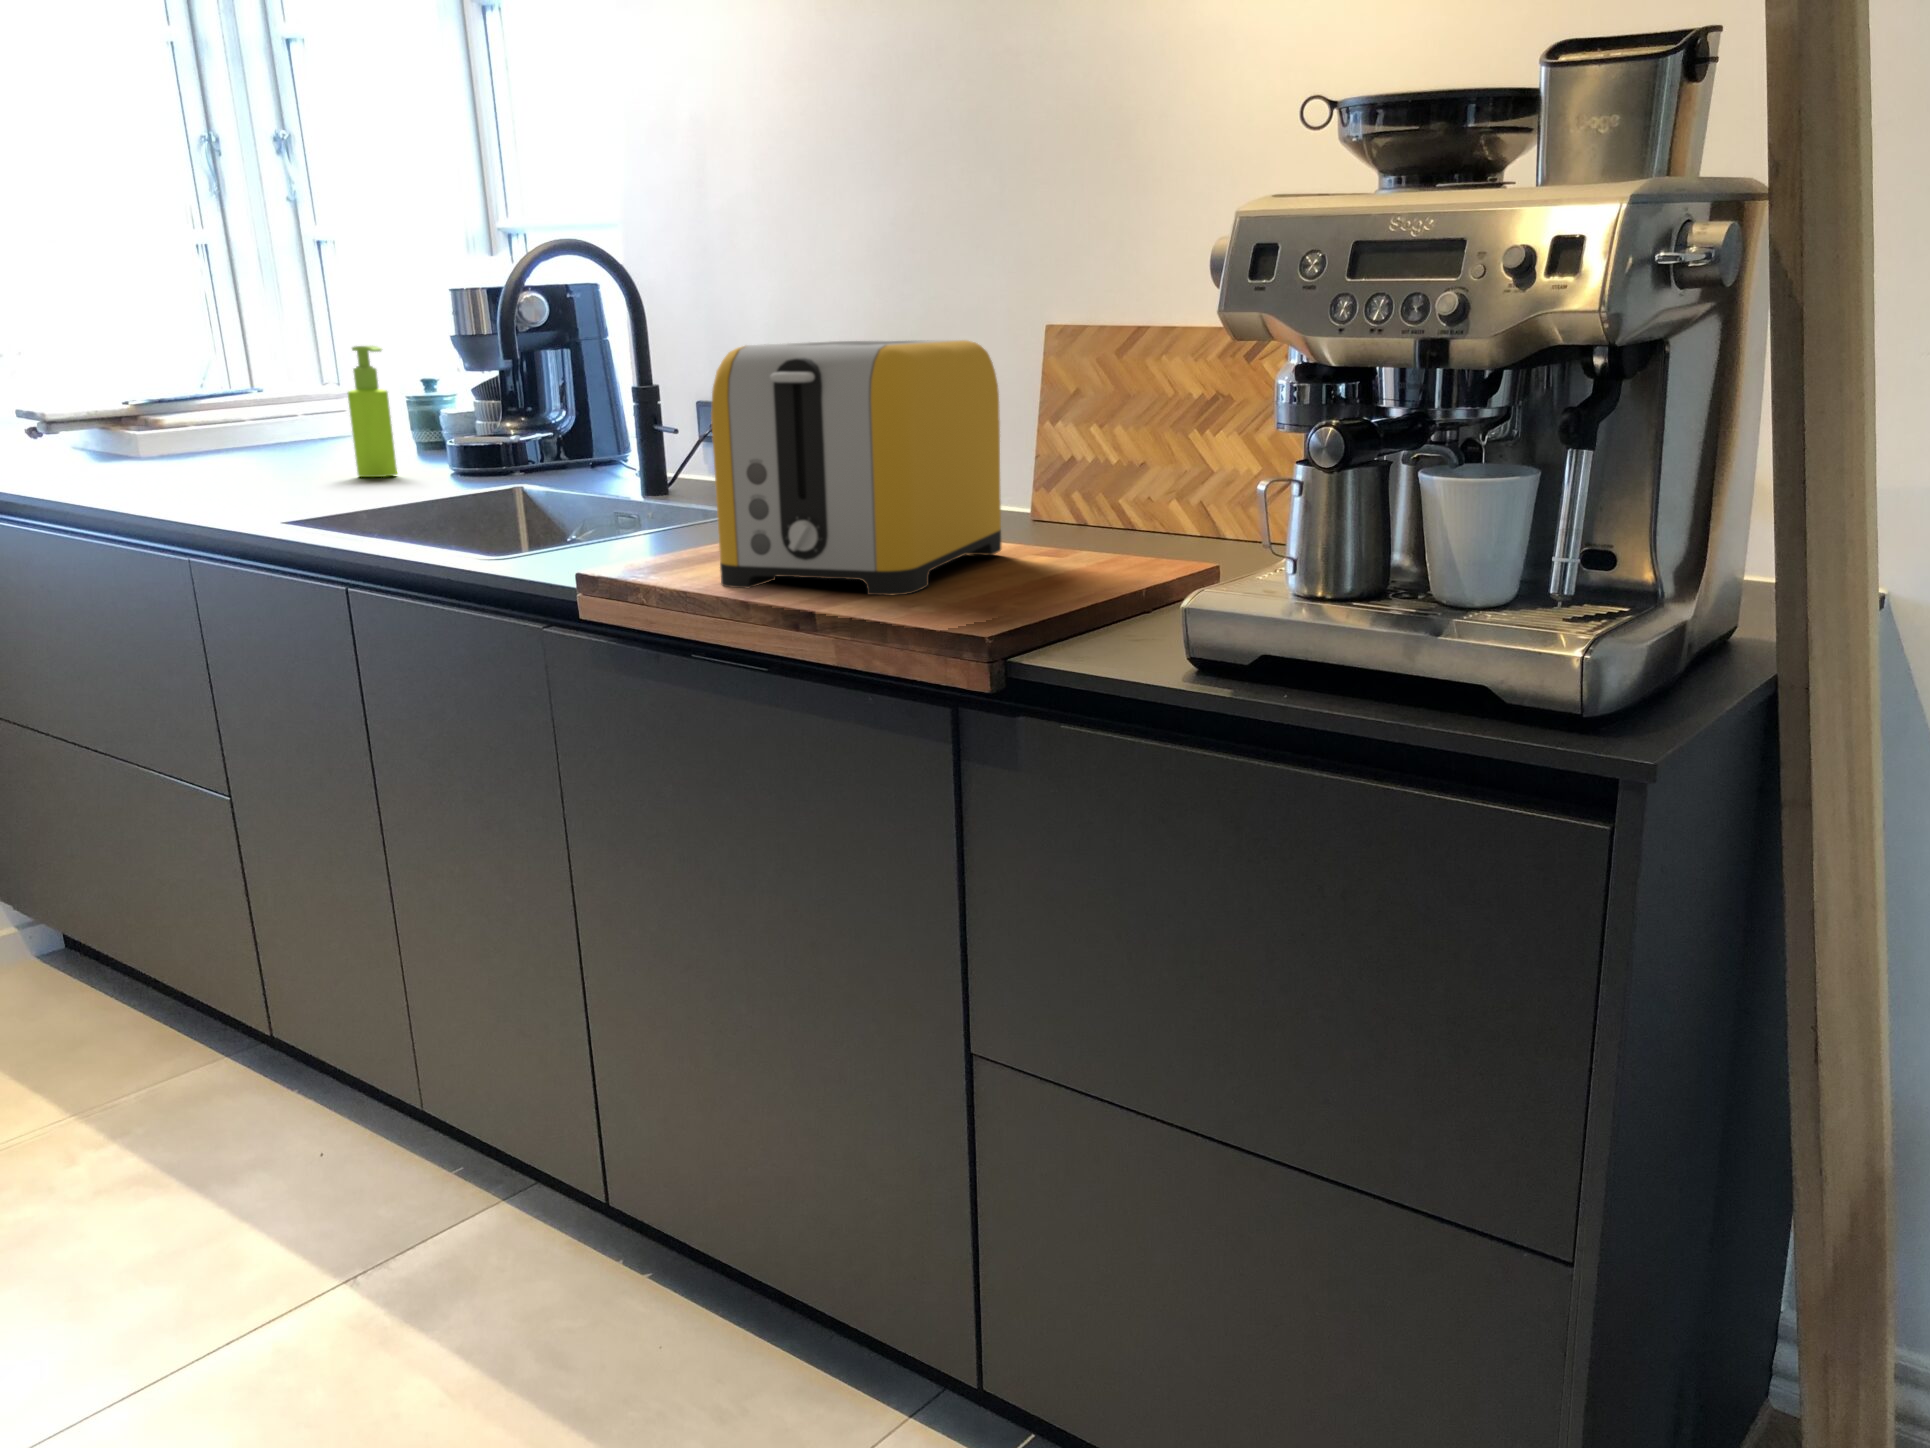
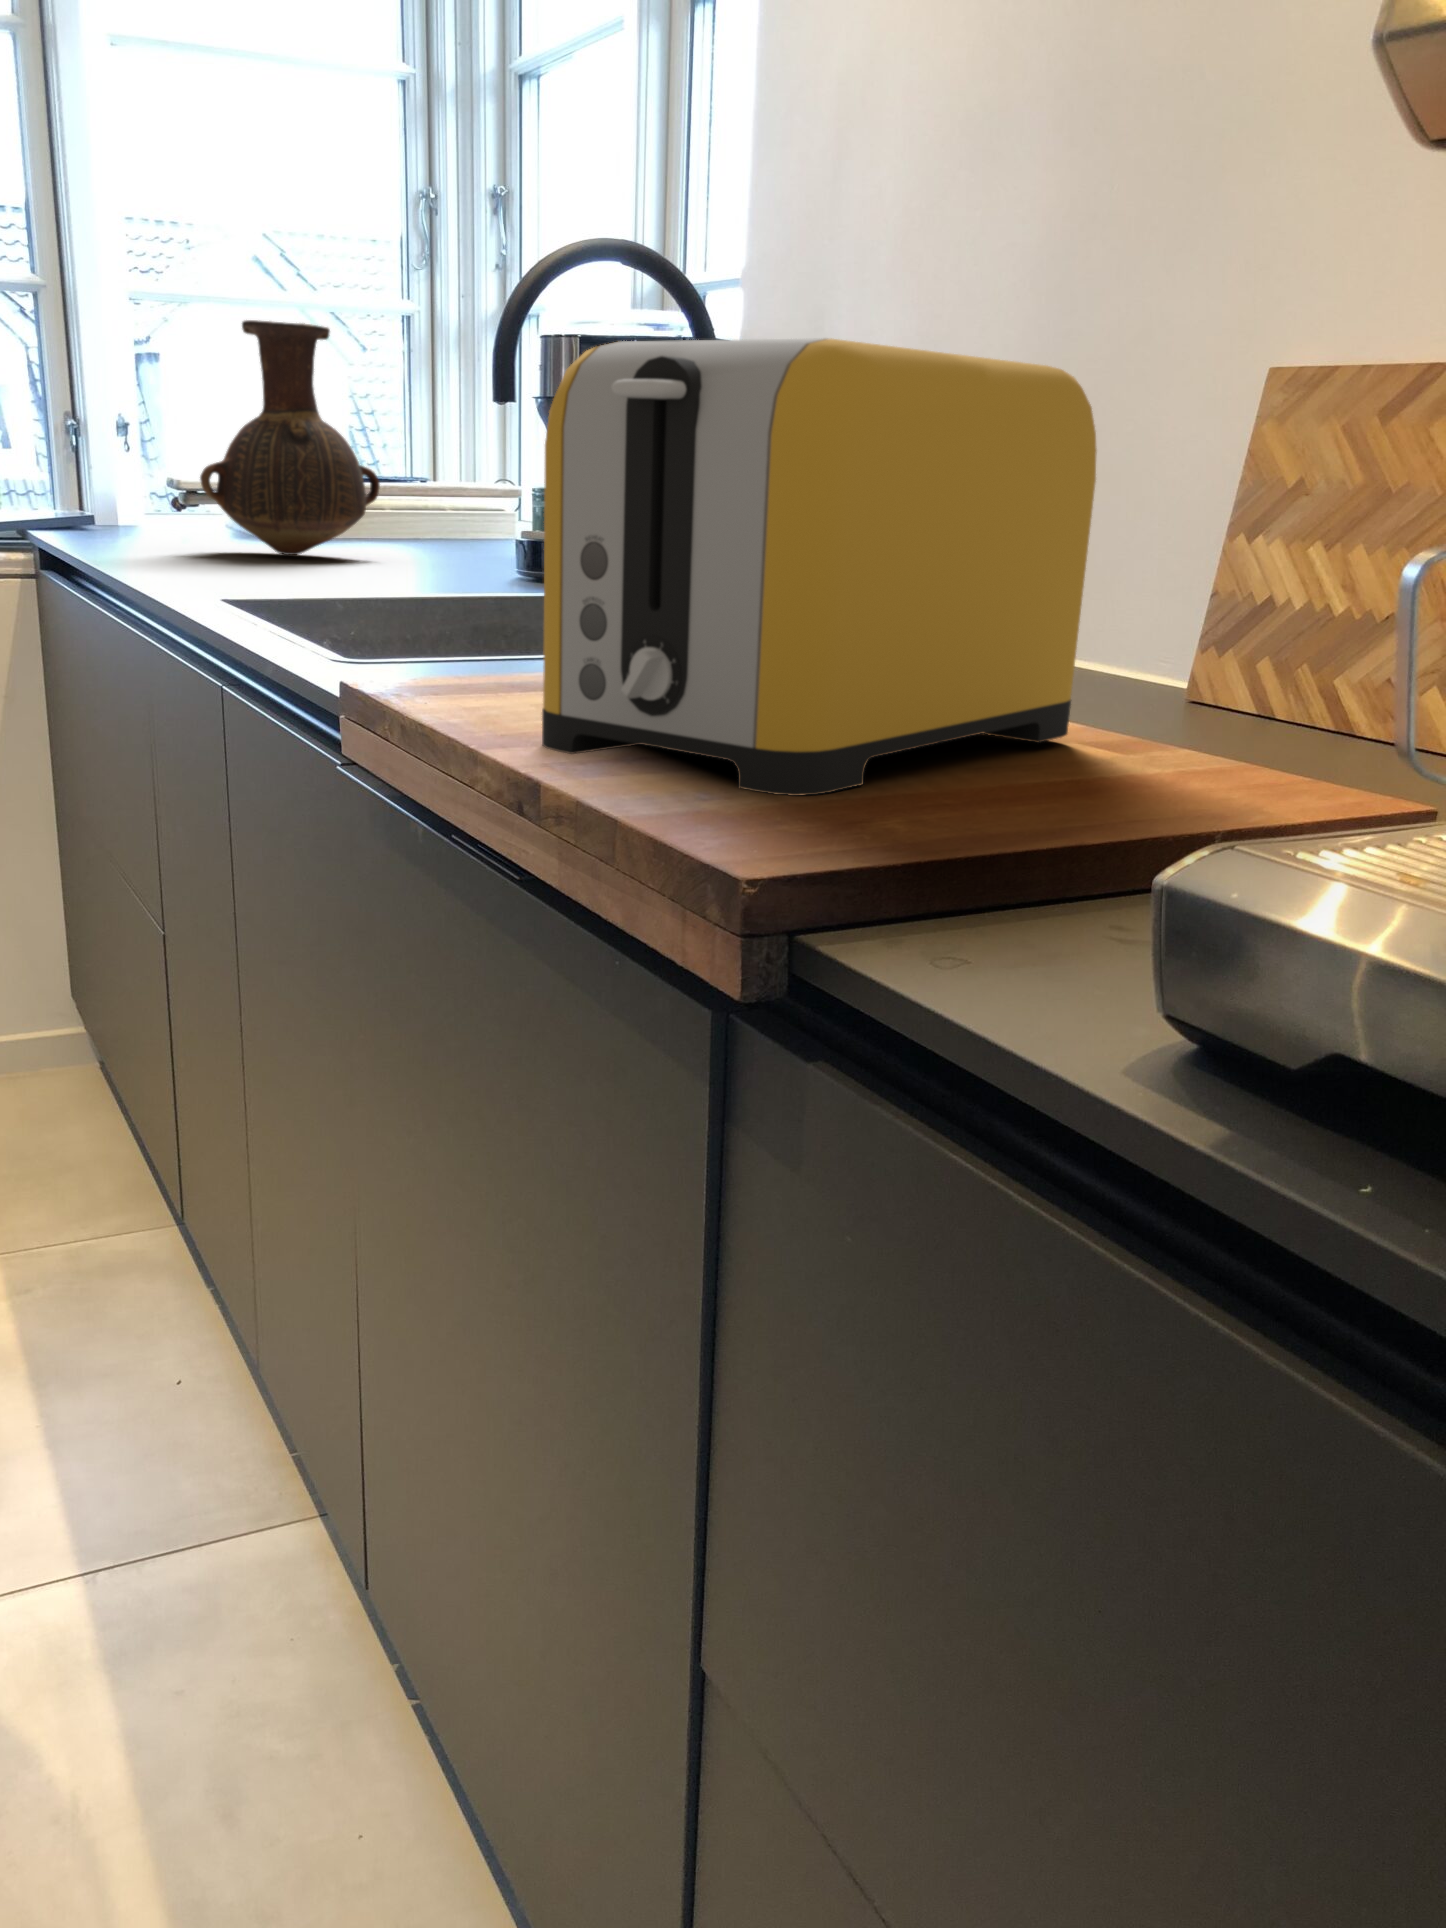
vase: none [136,278,297,474] -> present [200,320,380,555]
soap dispenser: present [348,346,397,477] -> none [417,409,463,570]

